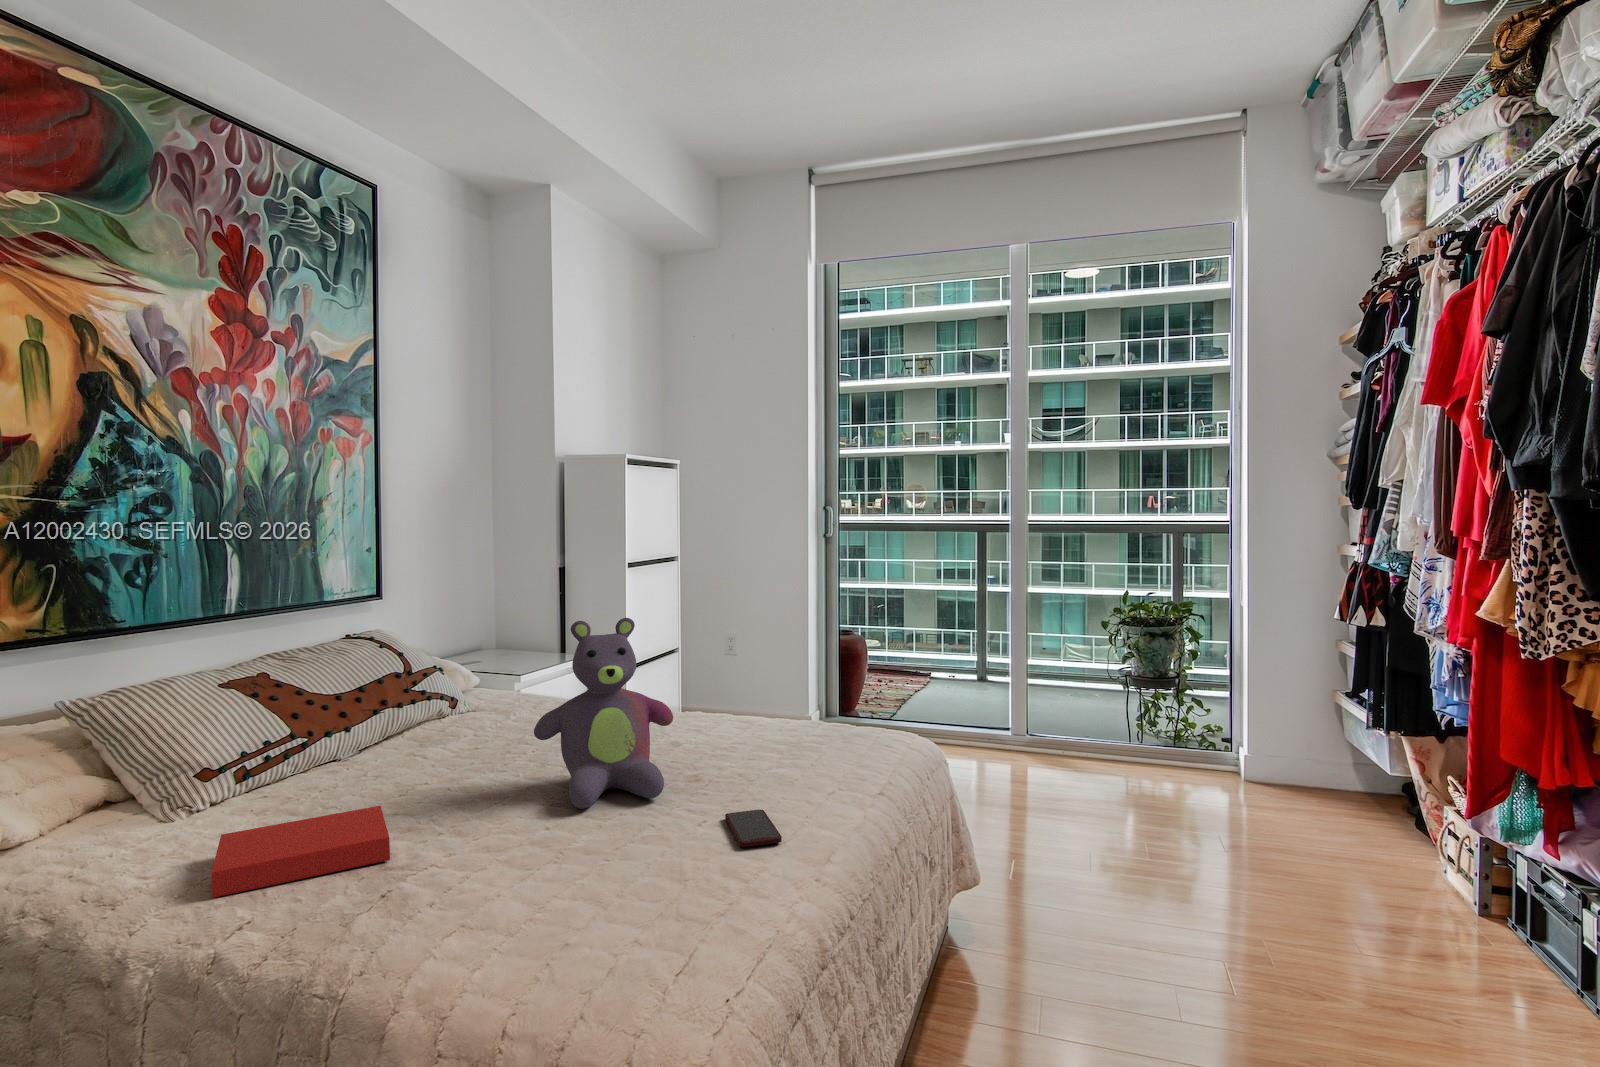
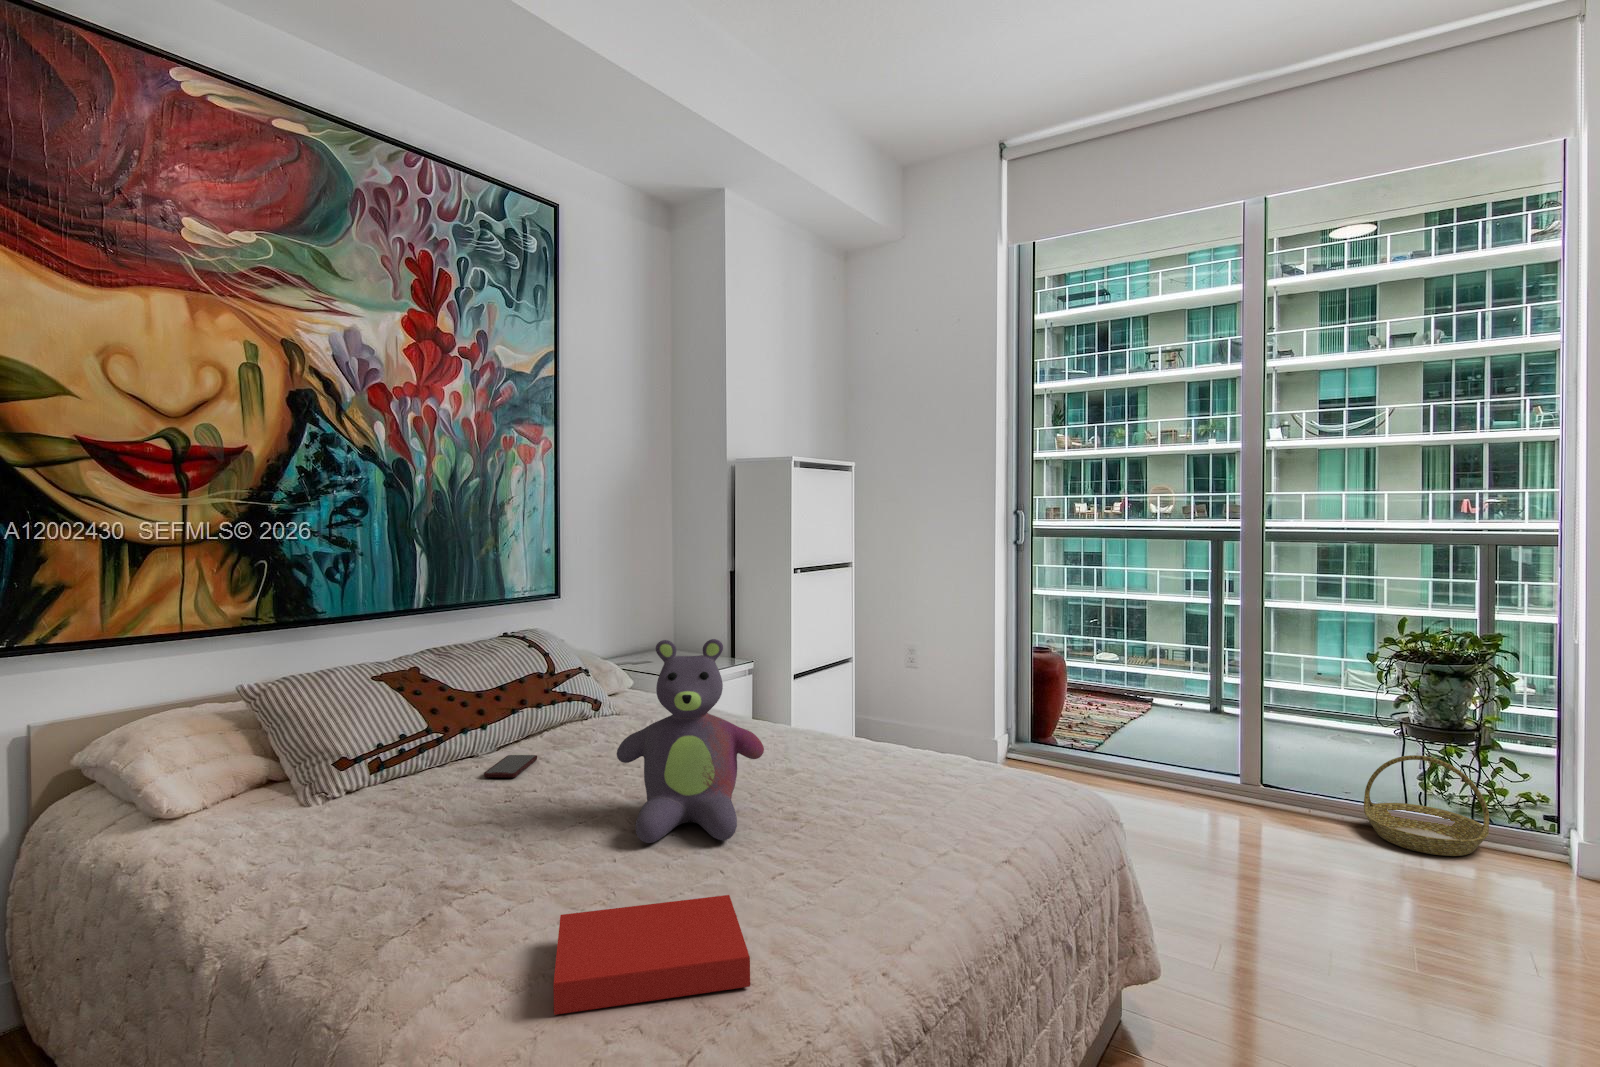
basket: none [1094,694,1178,769] -> present [1364,755,1489,856]
book: present [211,806,390,898] -> present [554,895,750,1015]
smartphone: present [725,810,782,847] -> present [484,755,537,778]

